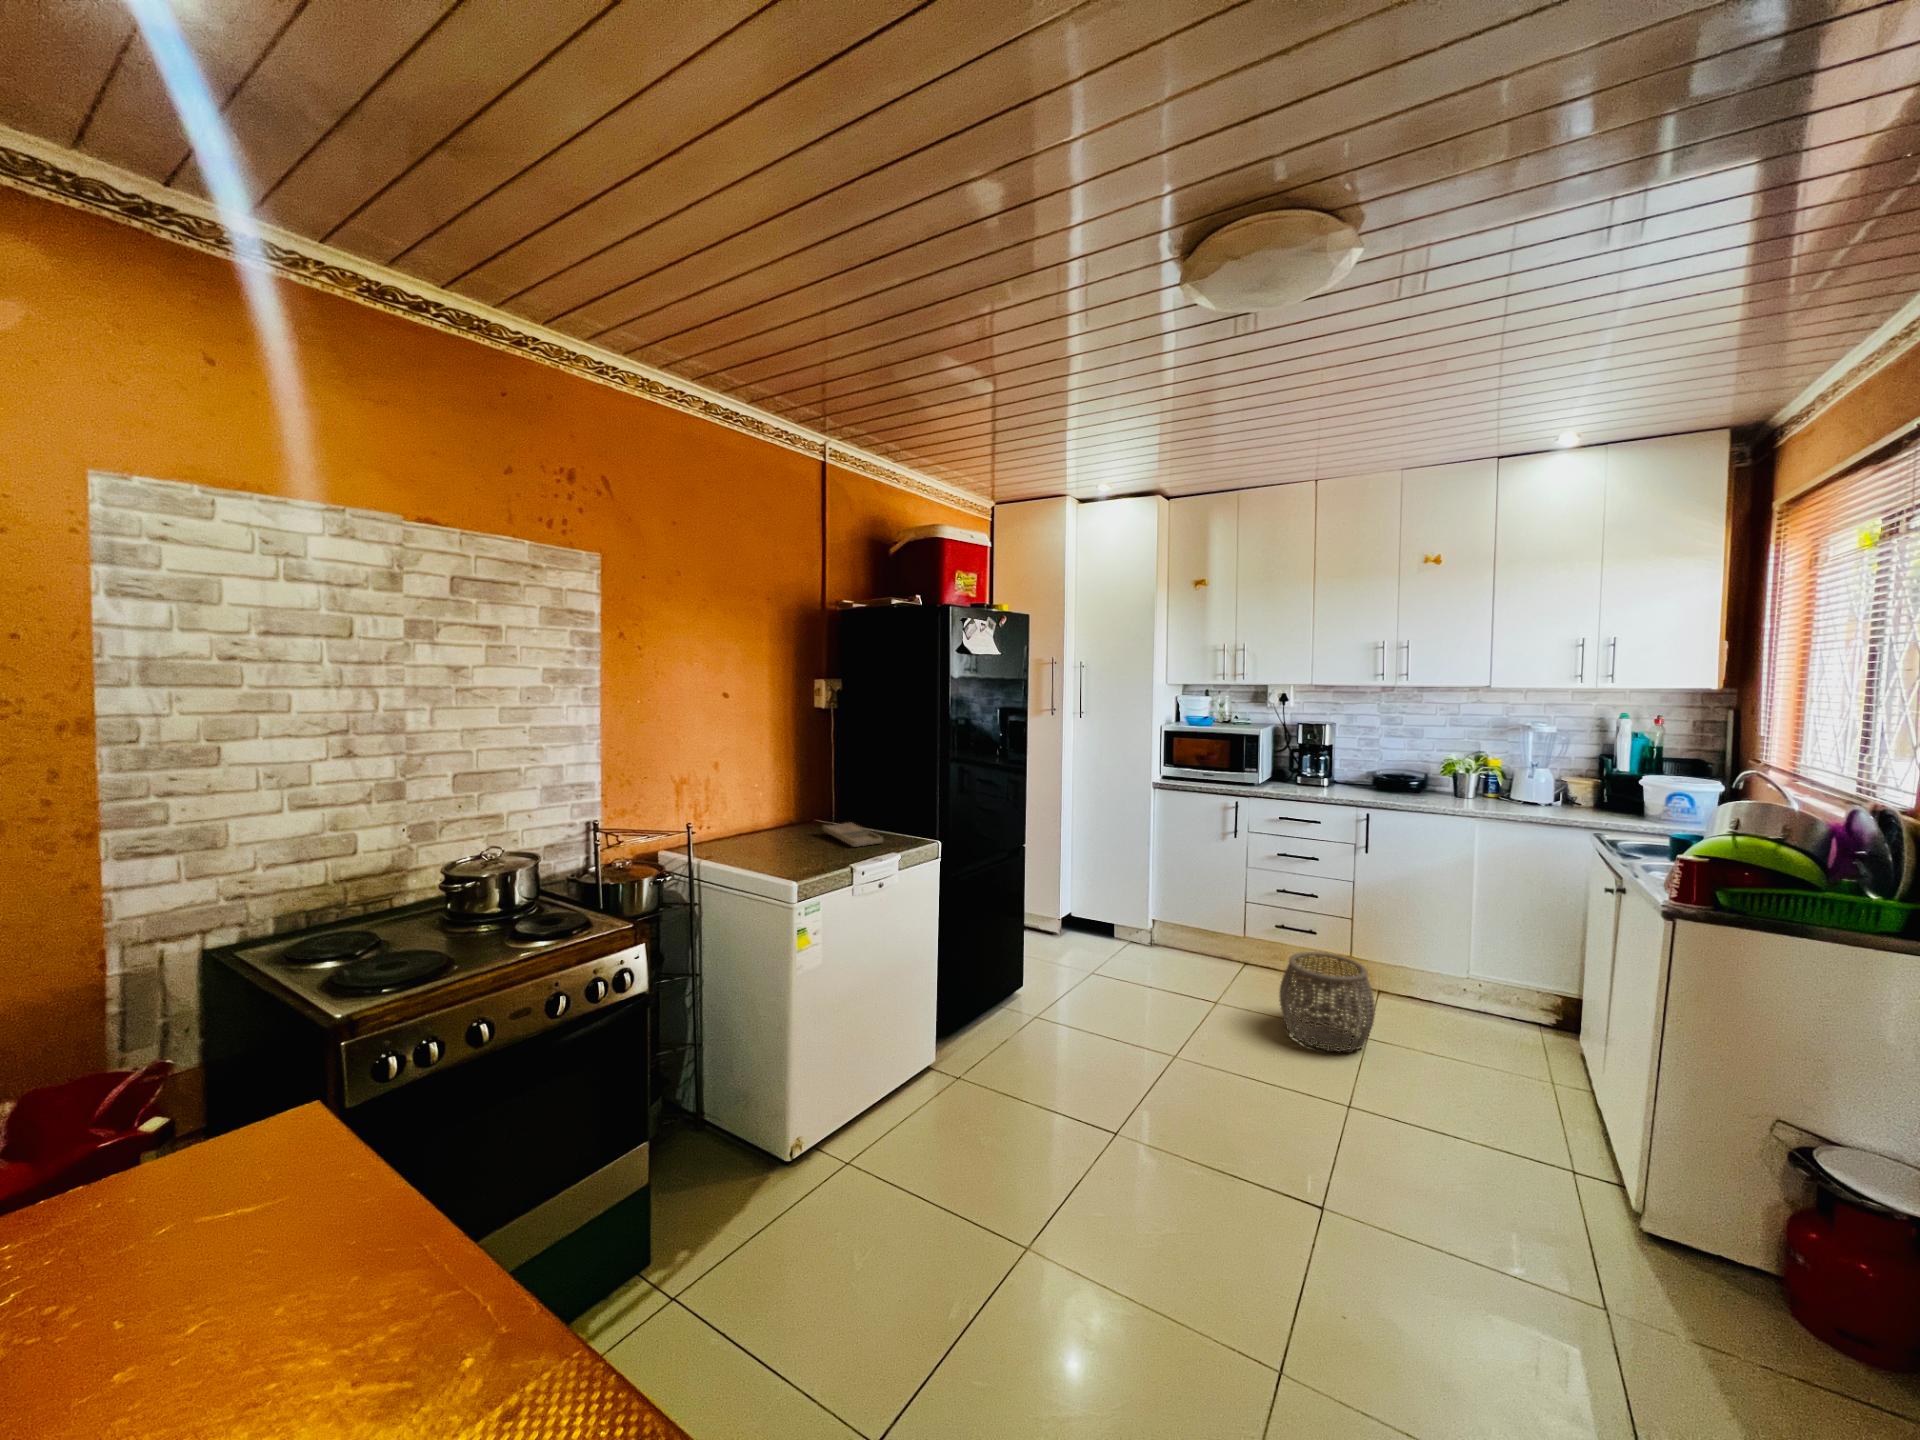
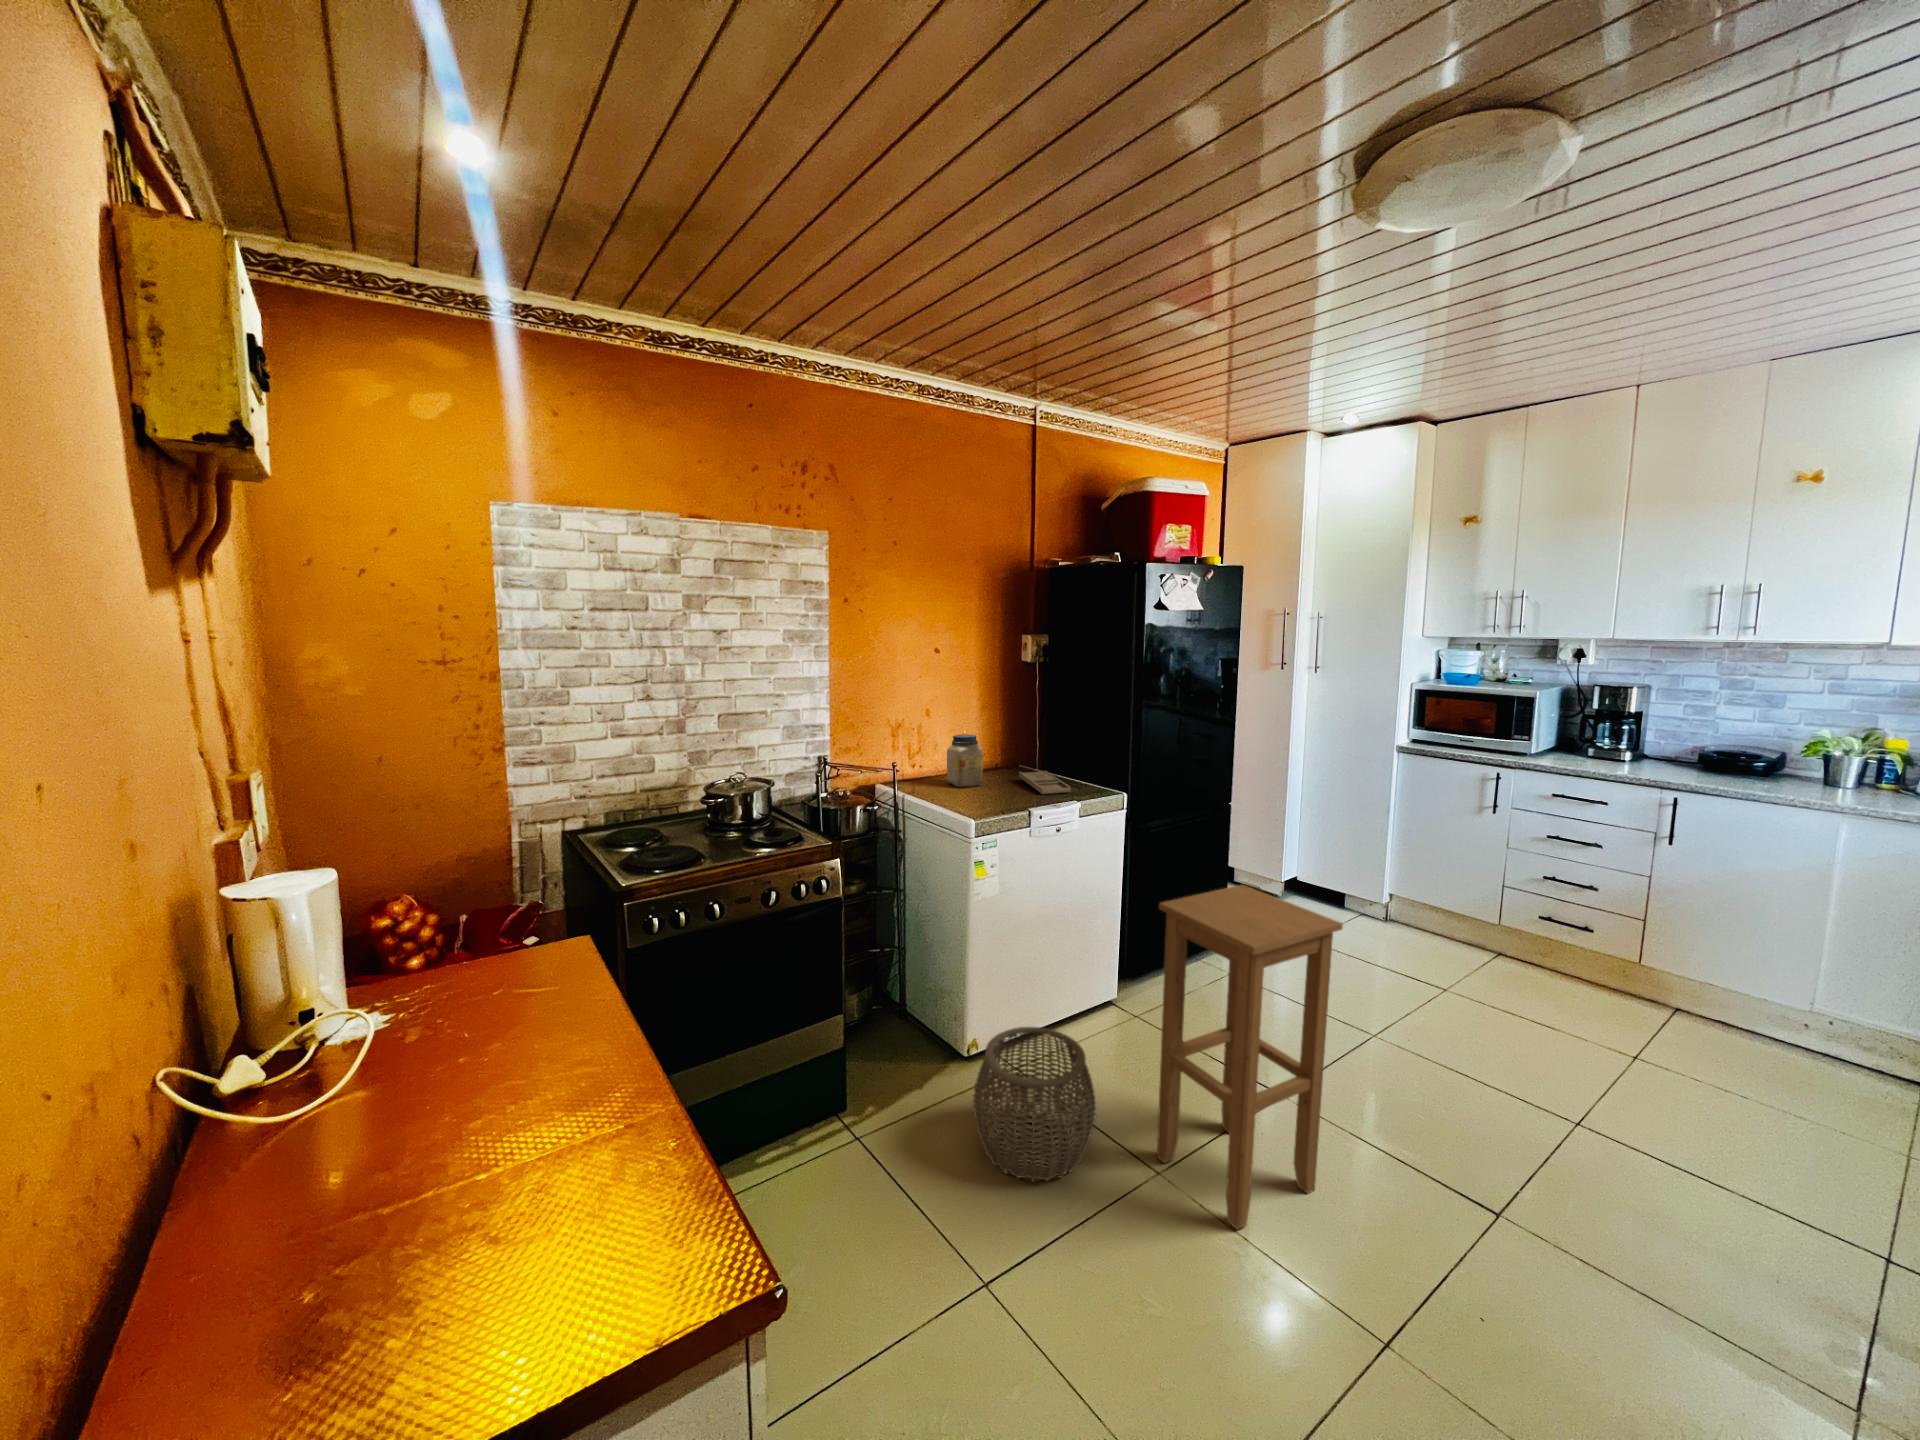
jar: none [743,787,785,847] -> present [947,734,983,788]
stool: none [1004,922,1175,1286] -> present [1157,885,1343,1229]
woven basket: present [1280,952,1375,1052] -> present [973,1027,1096,1182]

